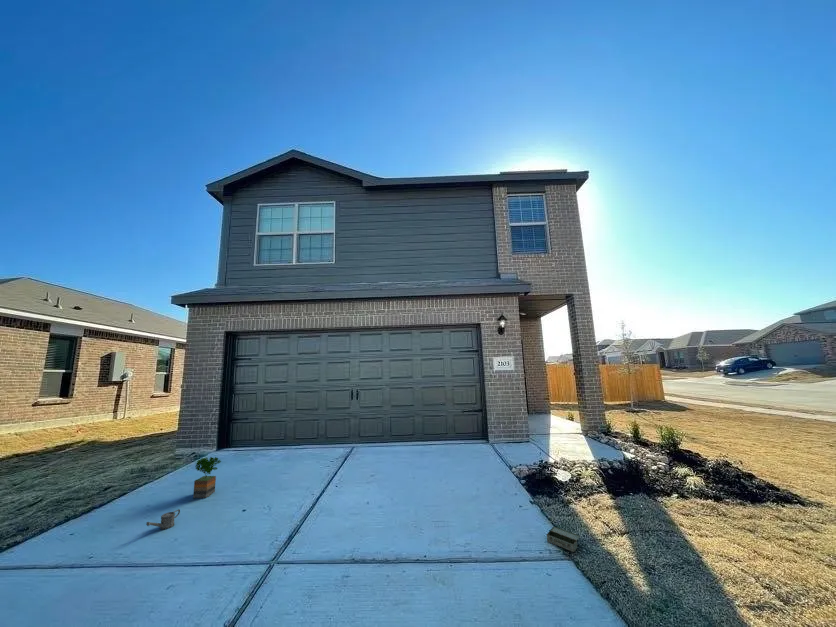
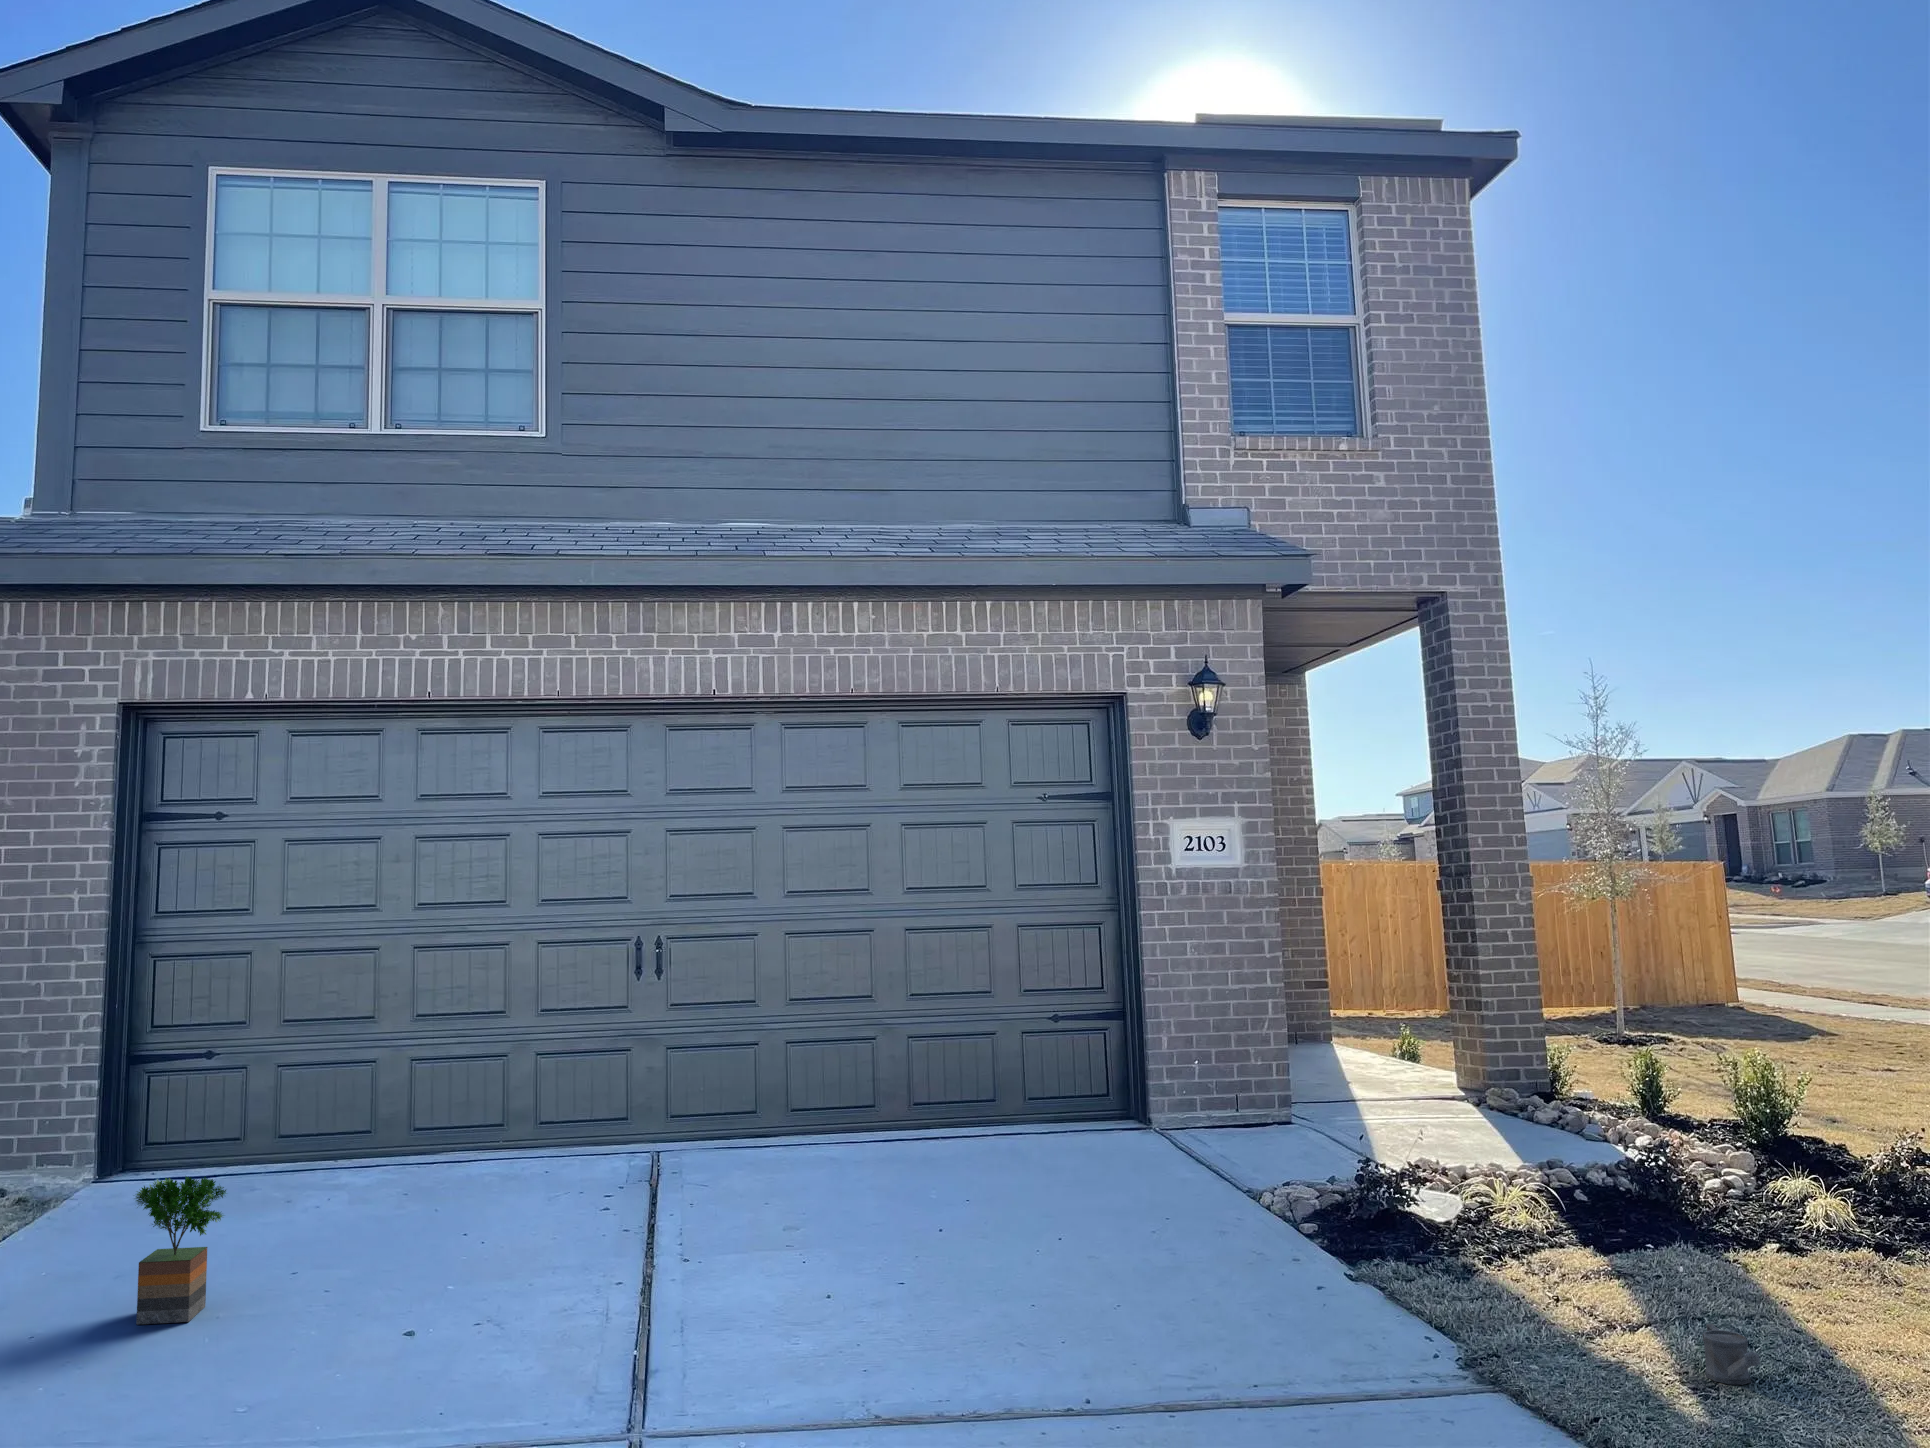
watering can: present [146,509,180,529] -> present [1702,1324,1760,1385]
toolbox: present [547,527,580,552] -> none [1420,1318,1516,1372]

